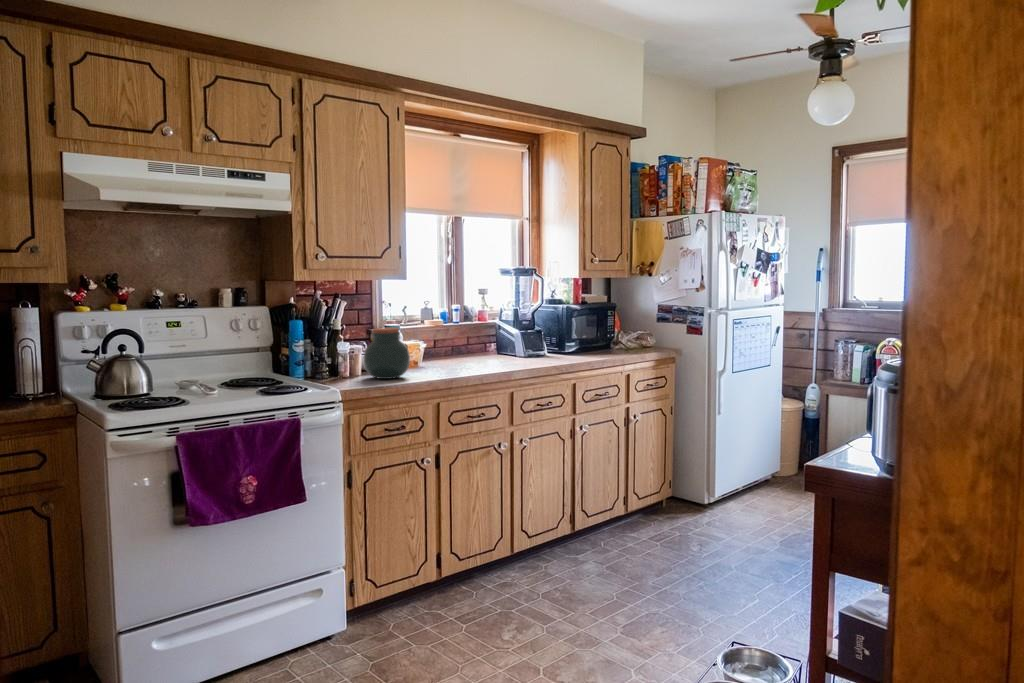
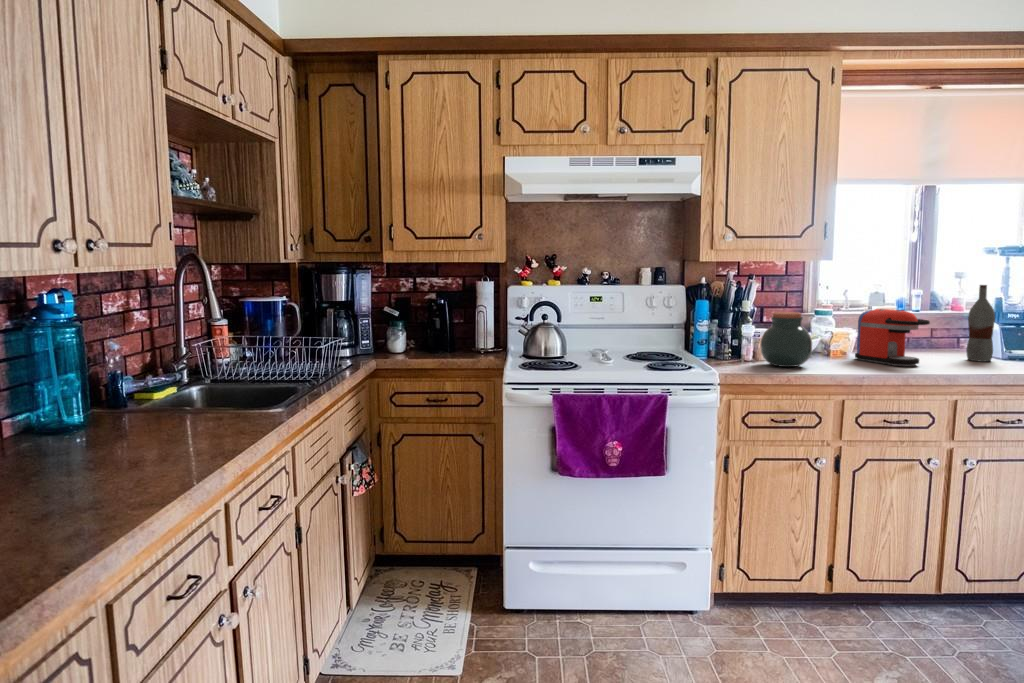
bottle: none [503,299,522,360] -> present [966,285,995,361]
coffee maker: none [429,321,490,369] -> present [855,309,930,366]

